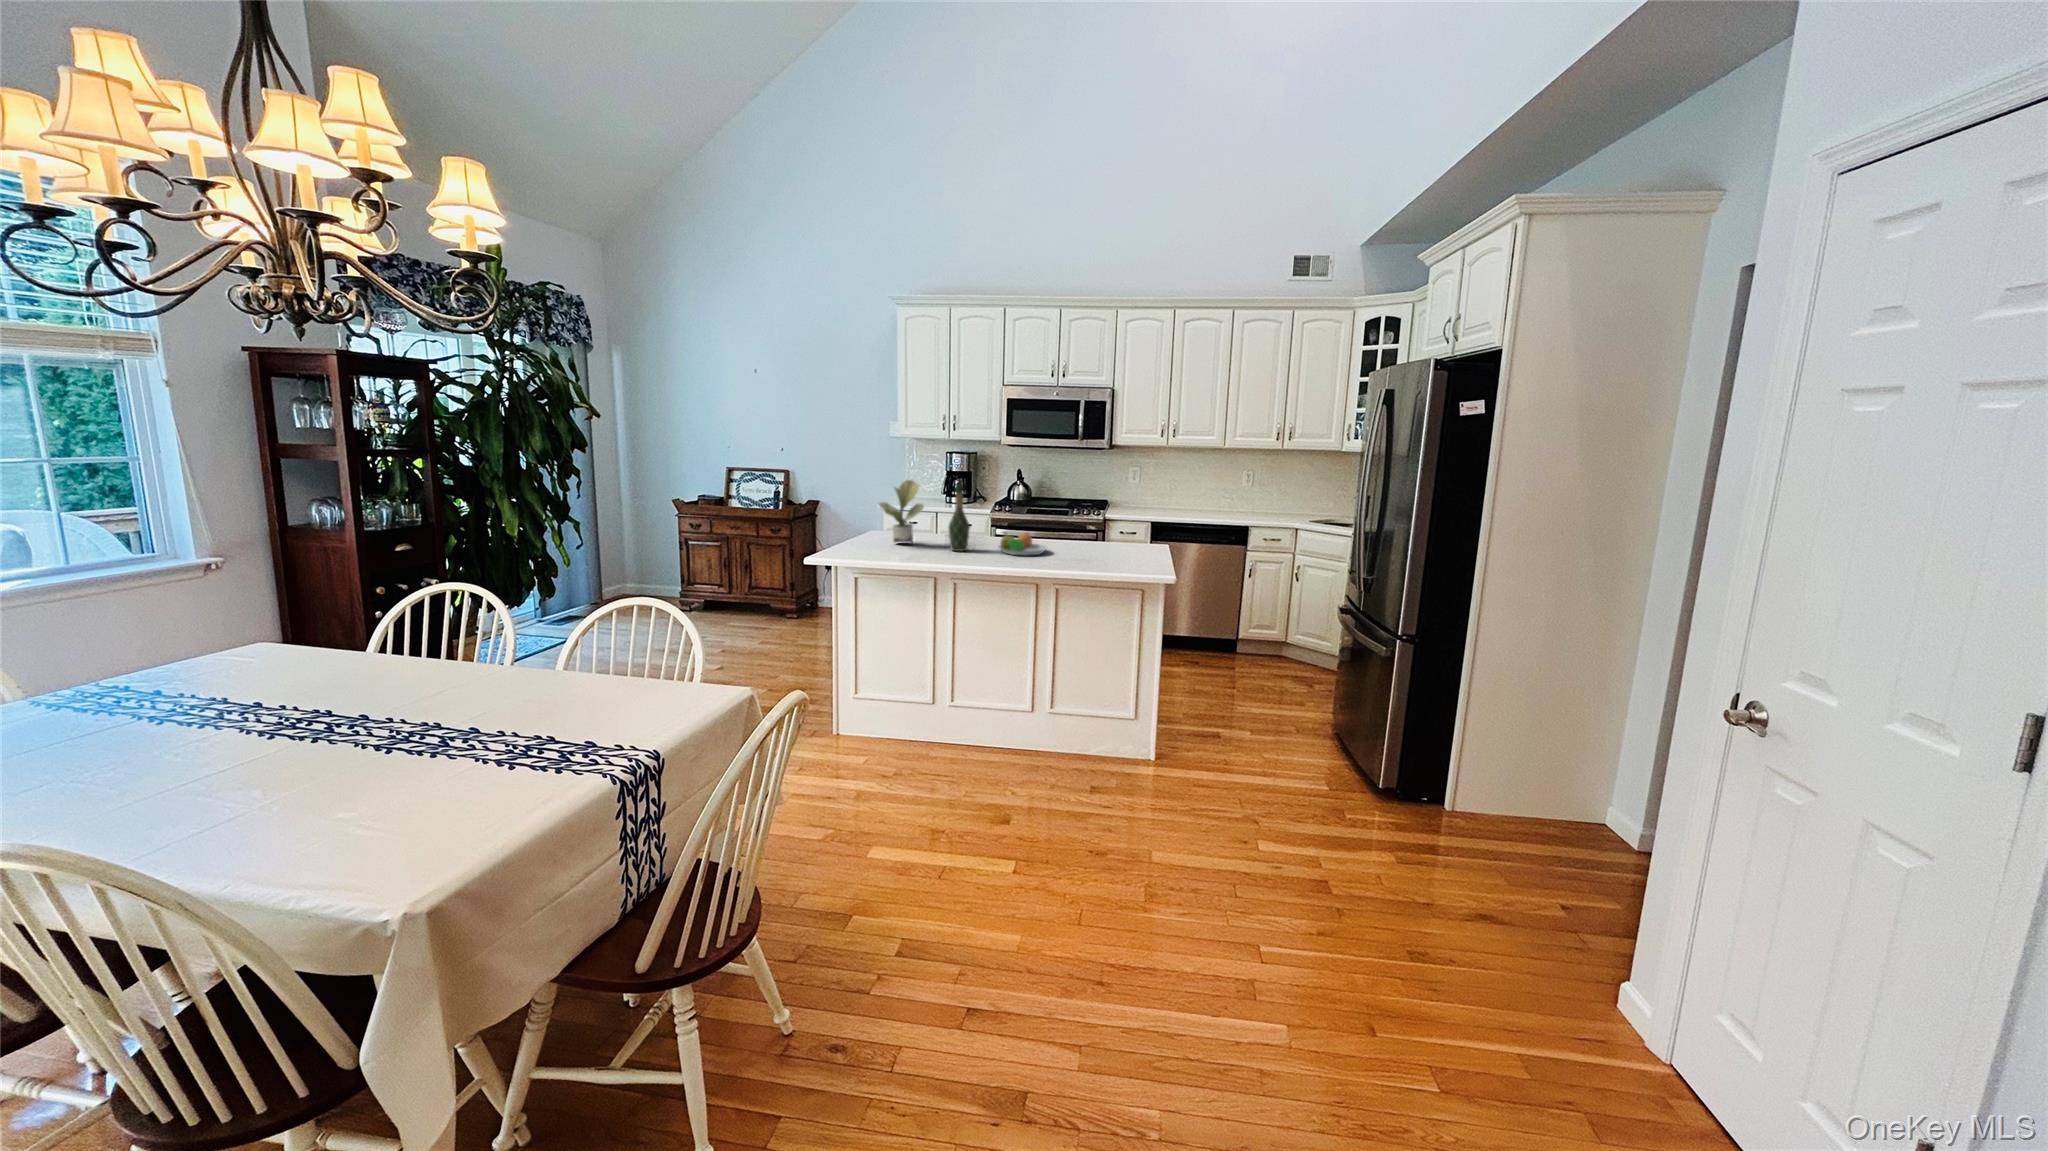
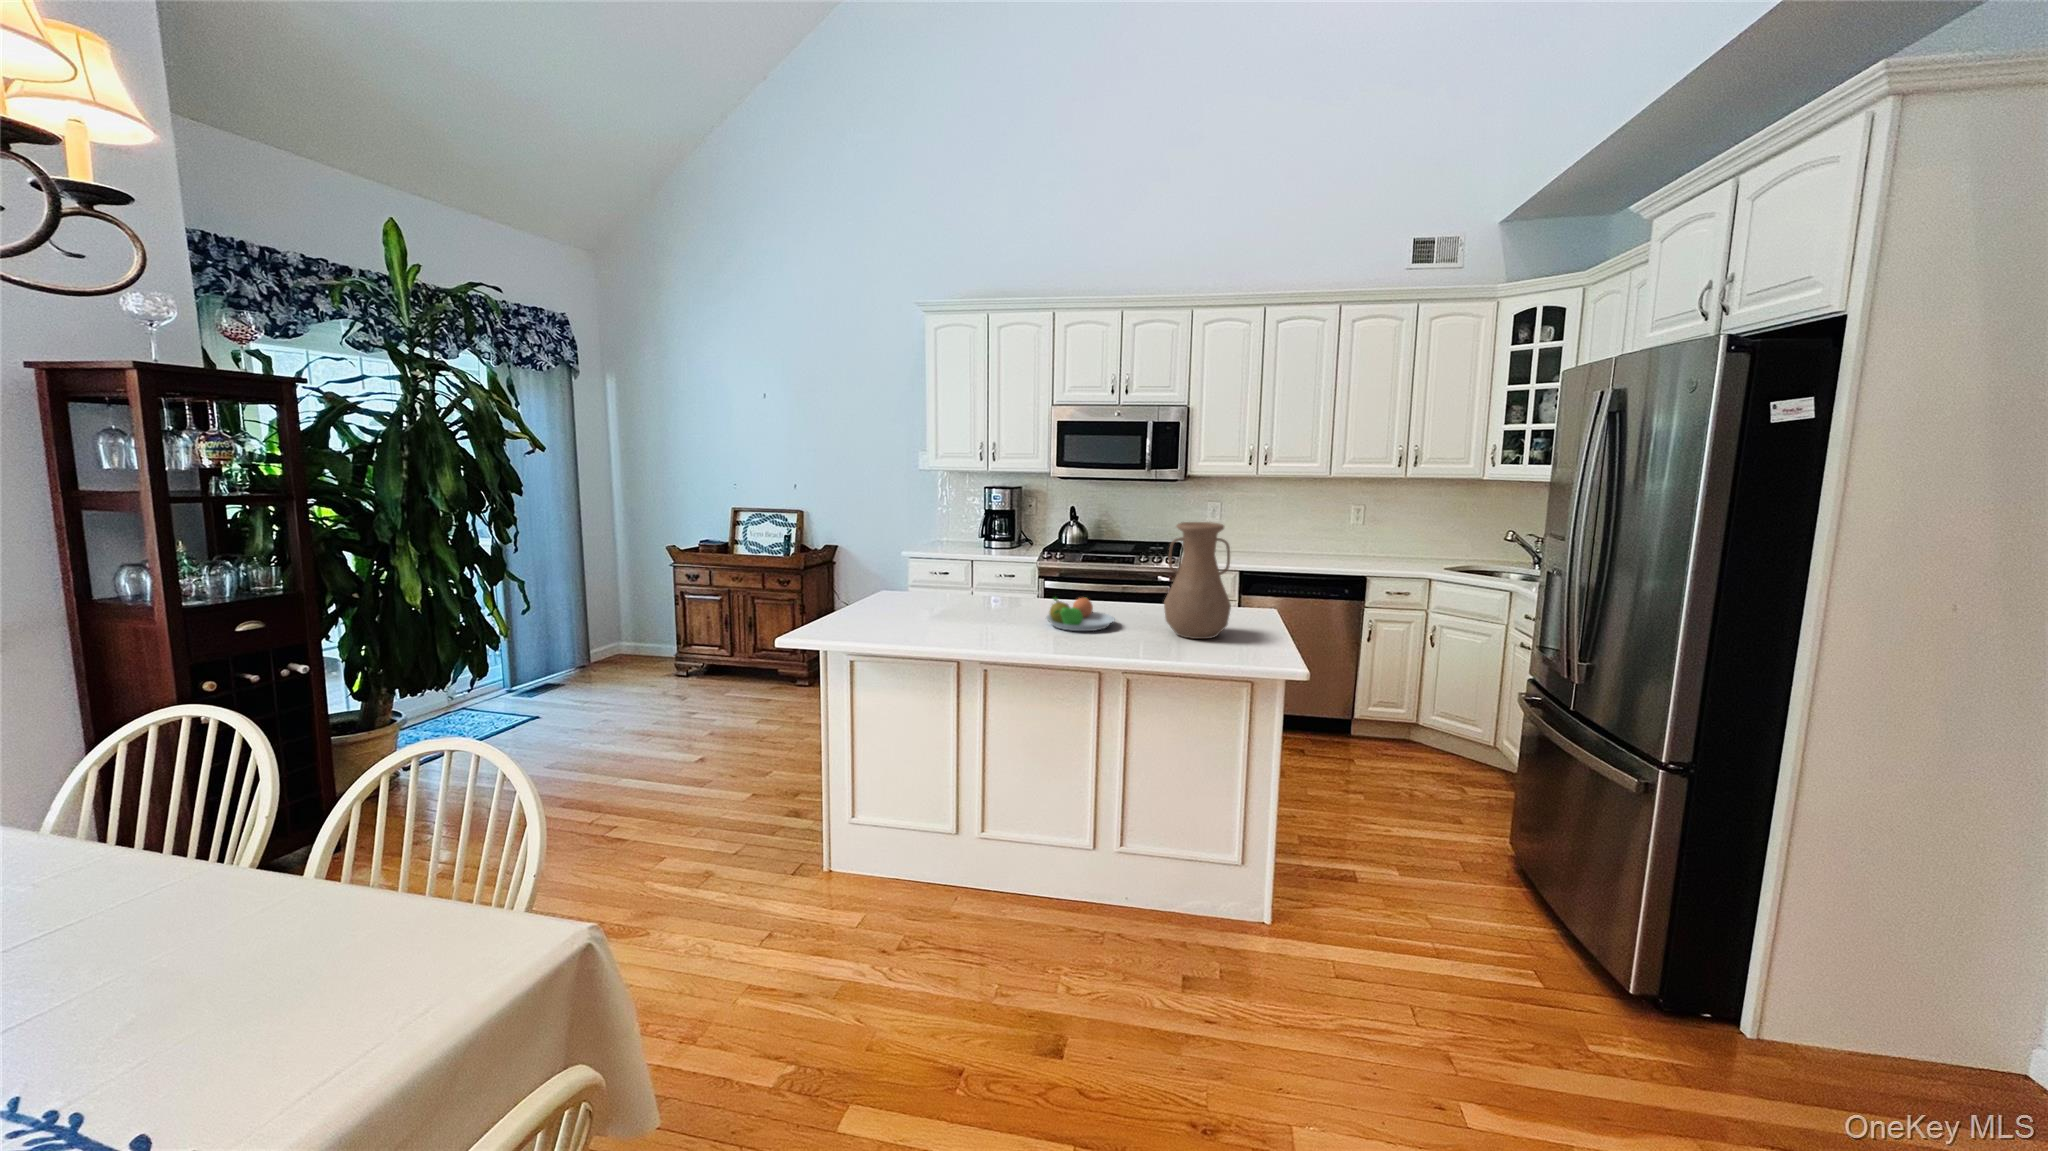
vase: none [1082,477,1129,561] -> present [1164,522,1231,639]
potted plant: present [879,480,924,543] -> none [885,527,946,612]
wine bottle: present [948,484,970,552] -> none [978,533,1007,625]

